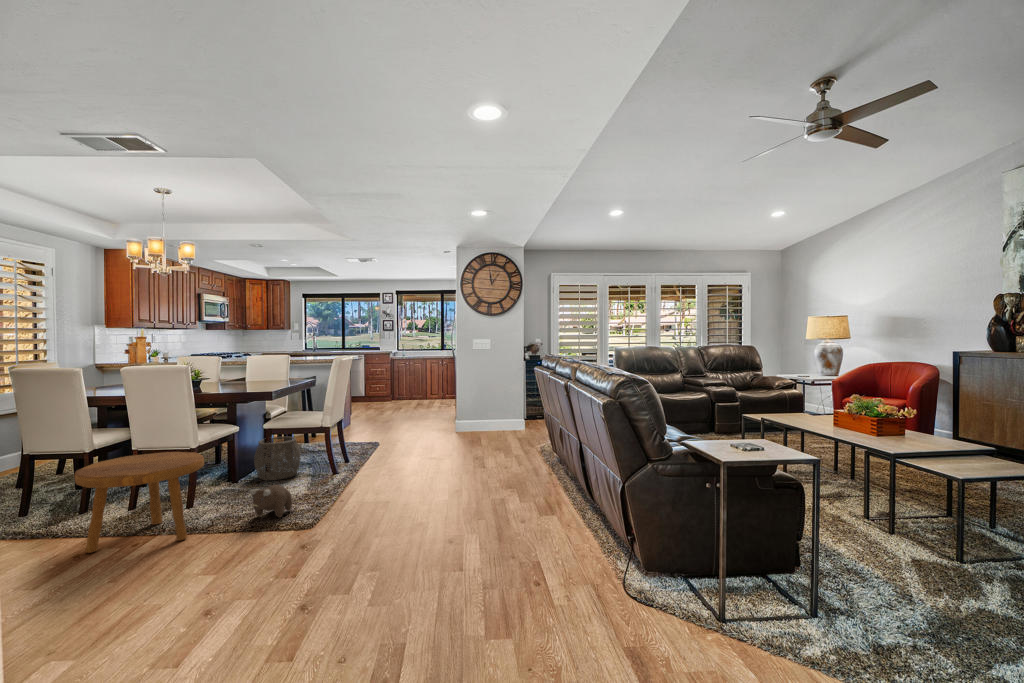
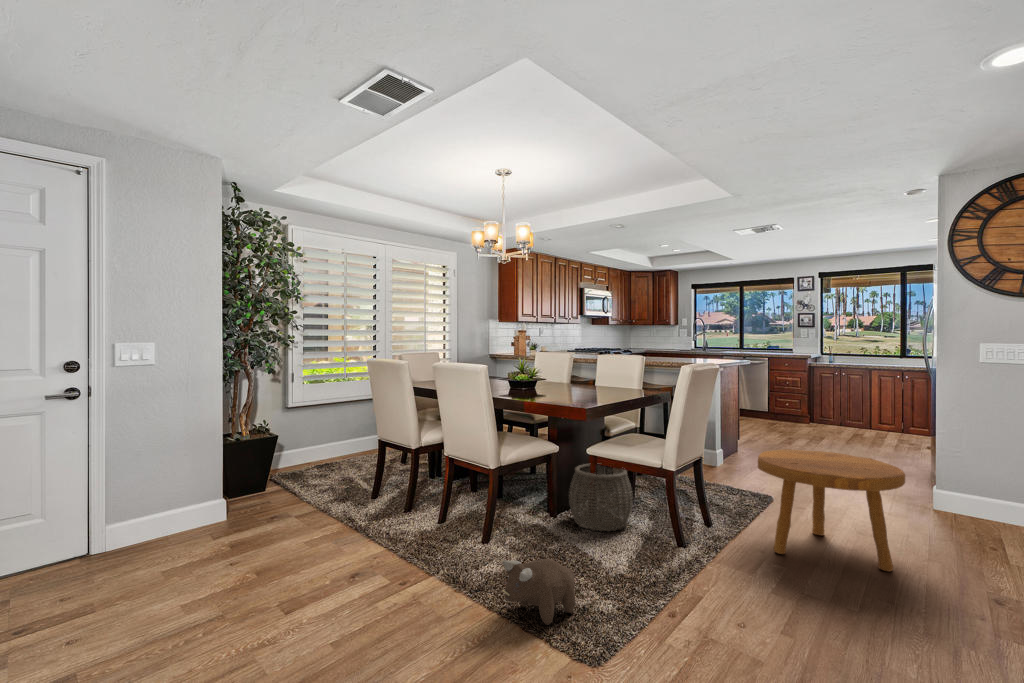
footstool: present [75,452,204,553] -> present [758,449,905,572]

